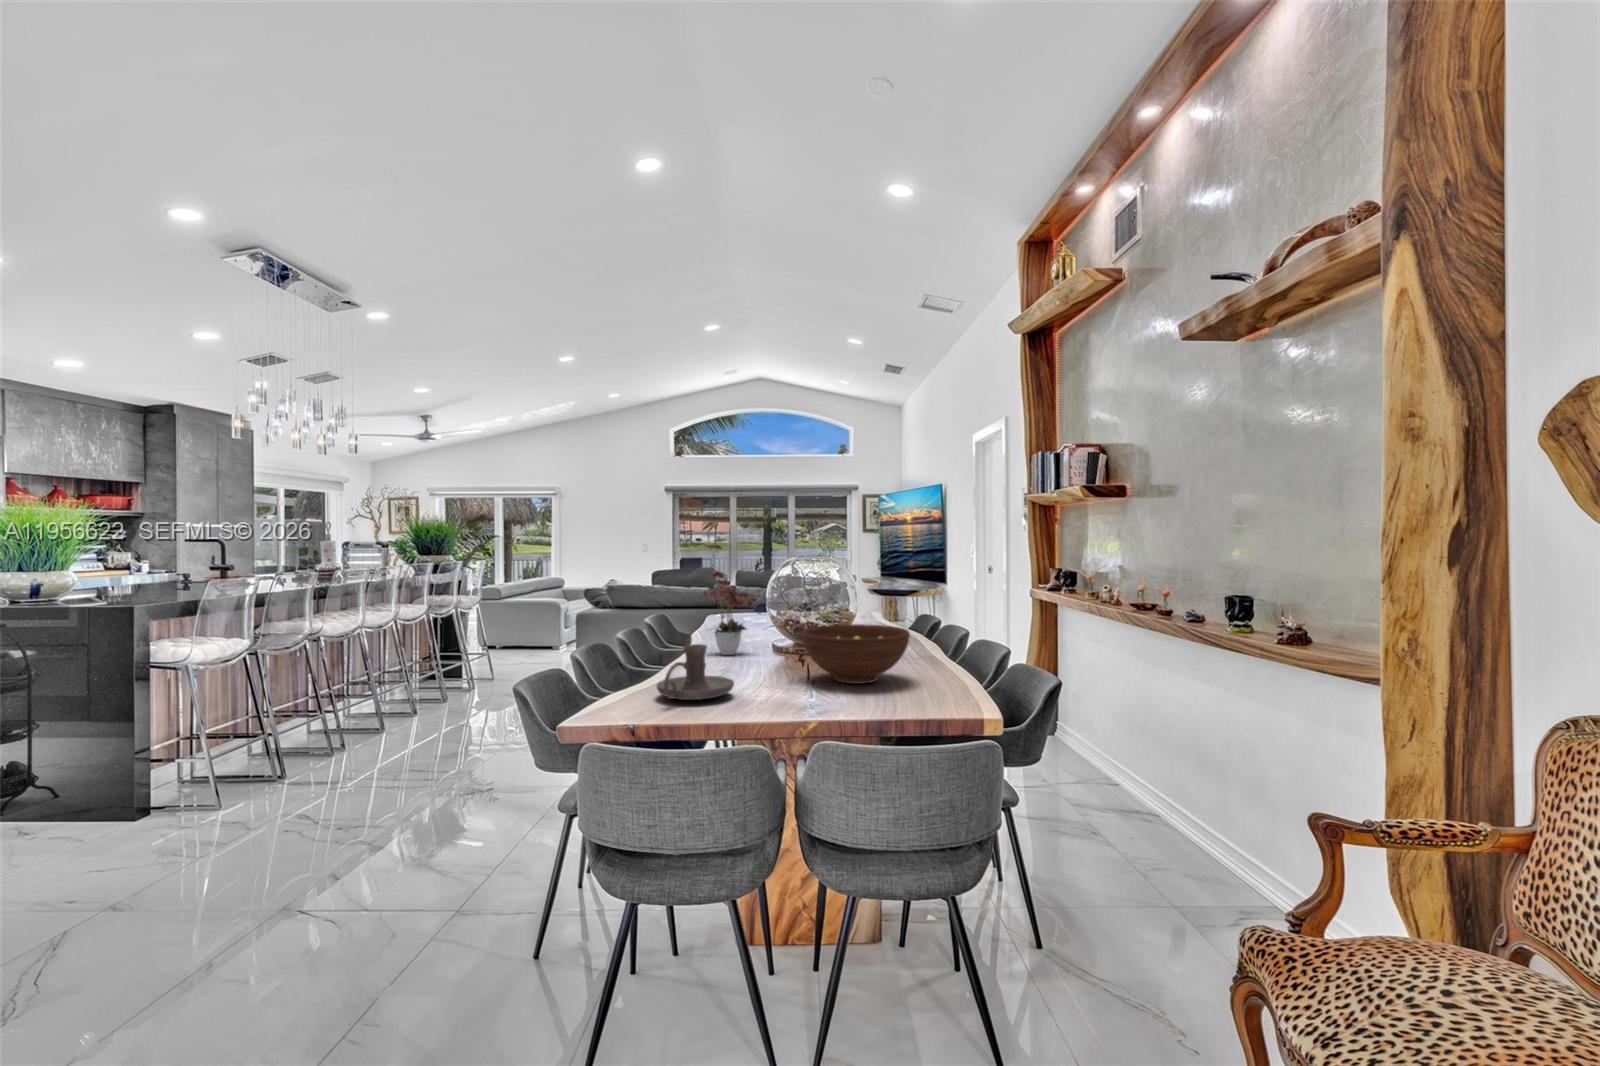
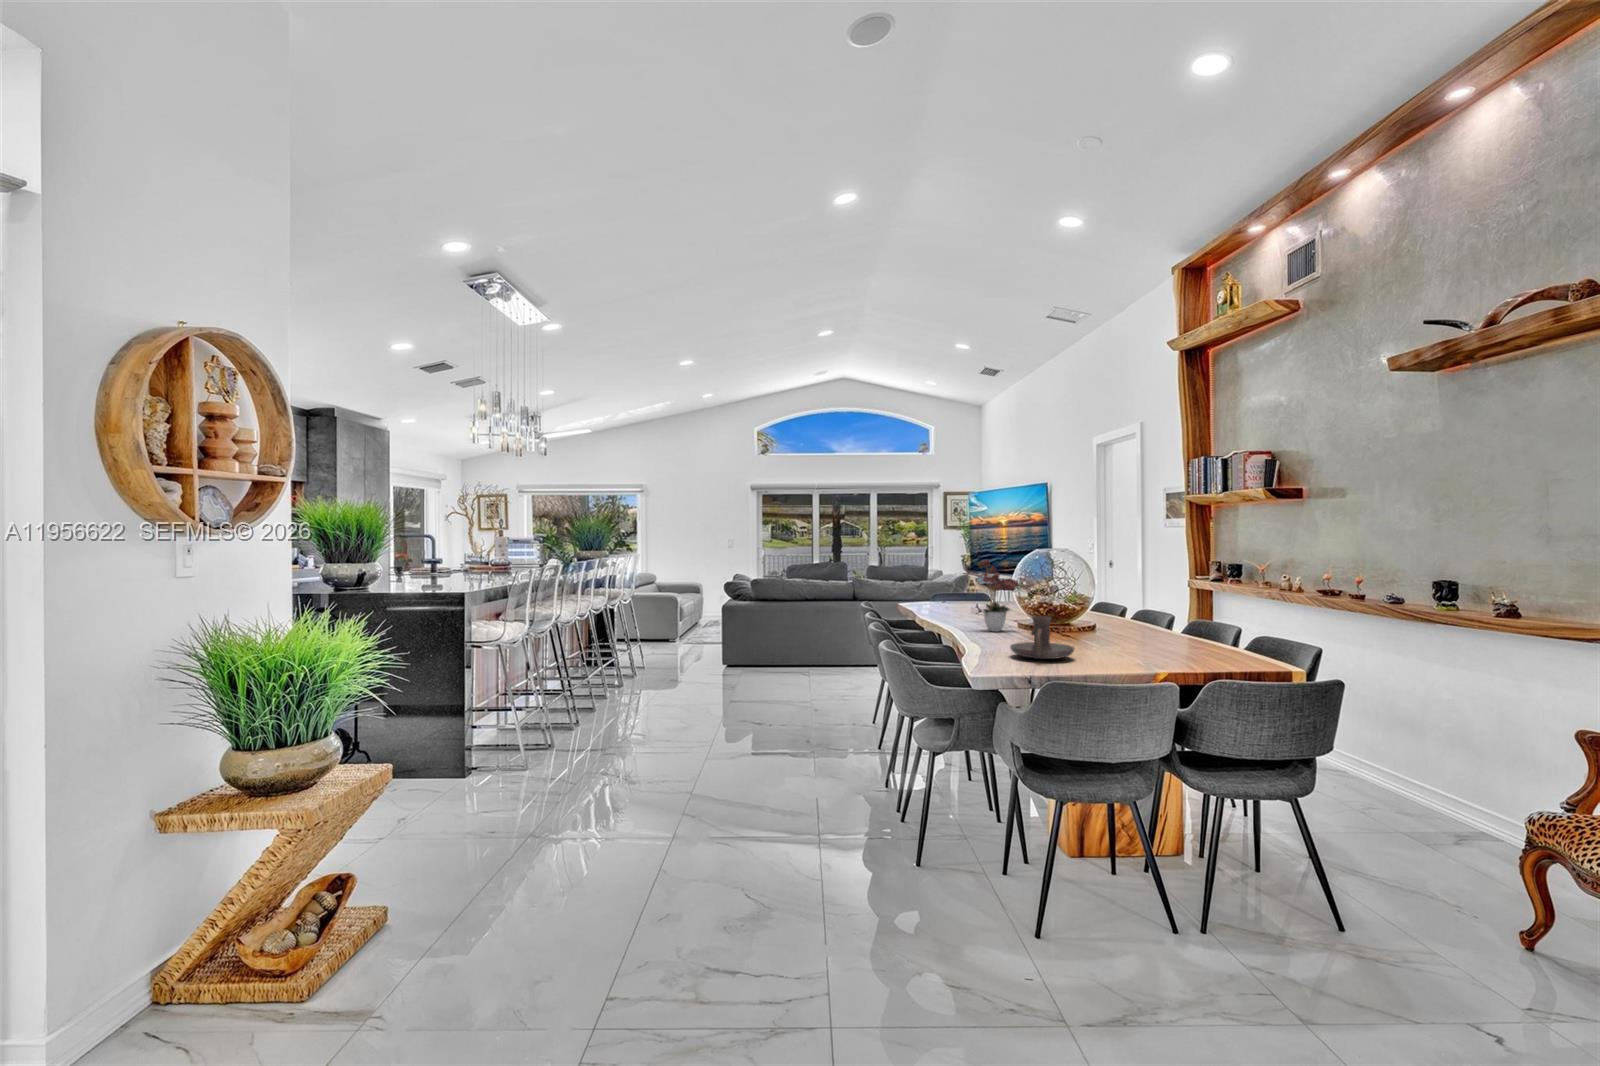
fruit bowl: present [802,624,910,684] -> none [1099,604,1195,650]

